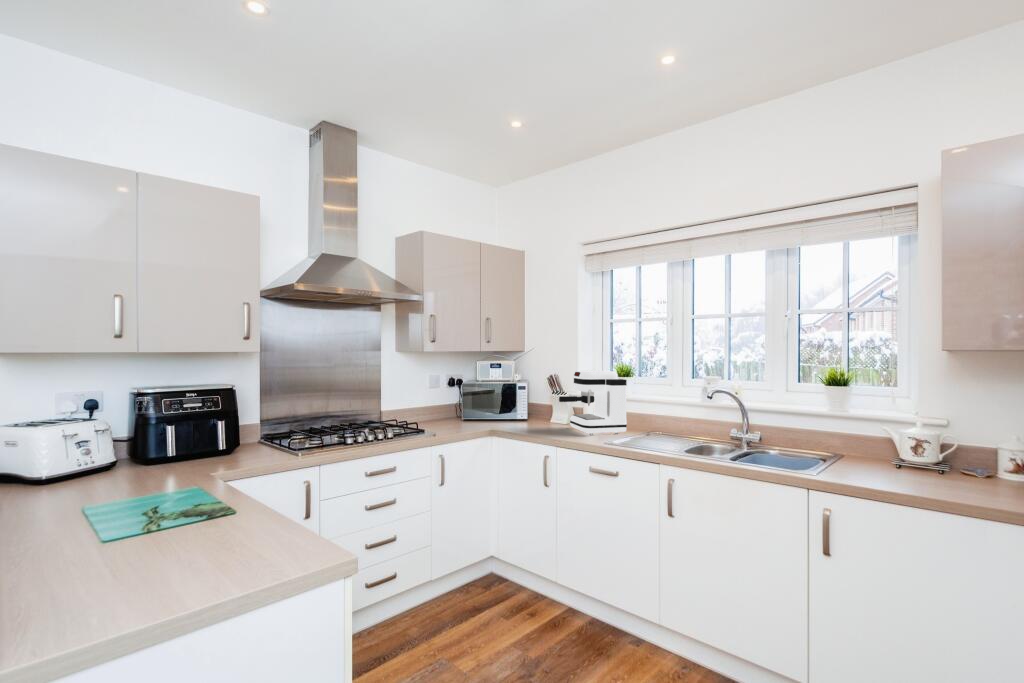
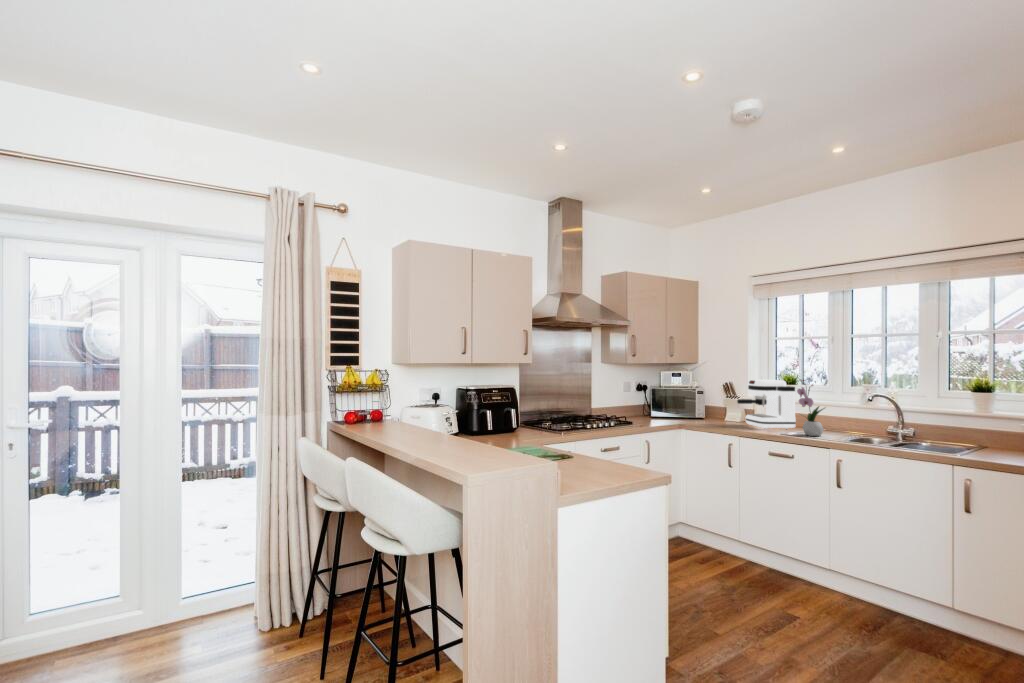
flower arrangement: none [626,371,660,445] -> present [797,380,823,436]

